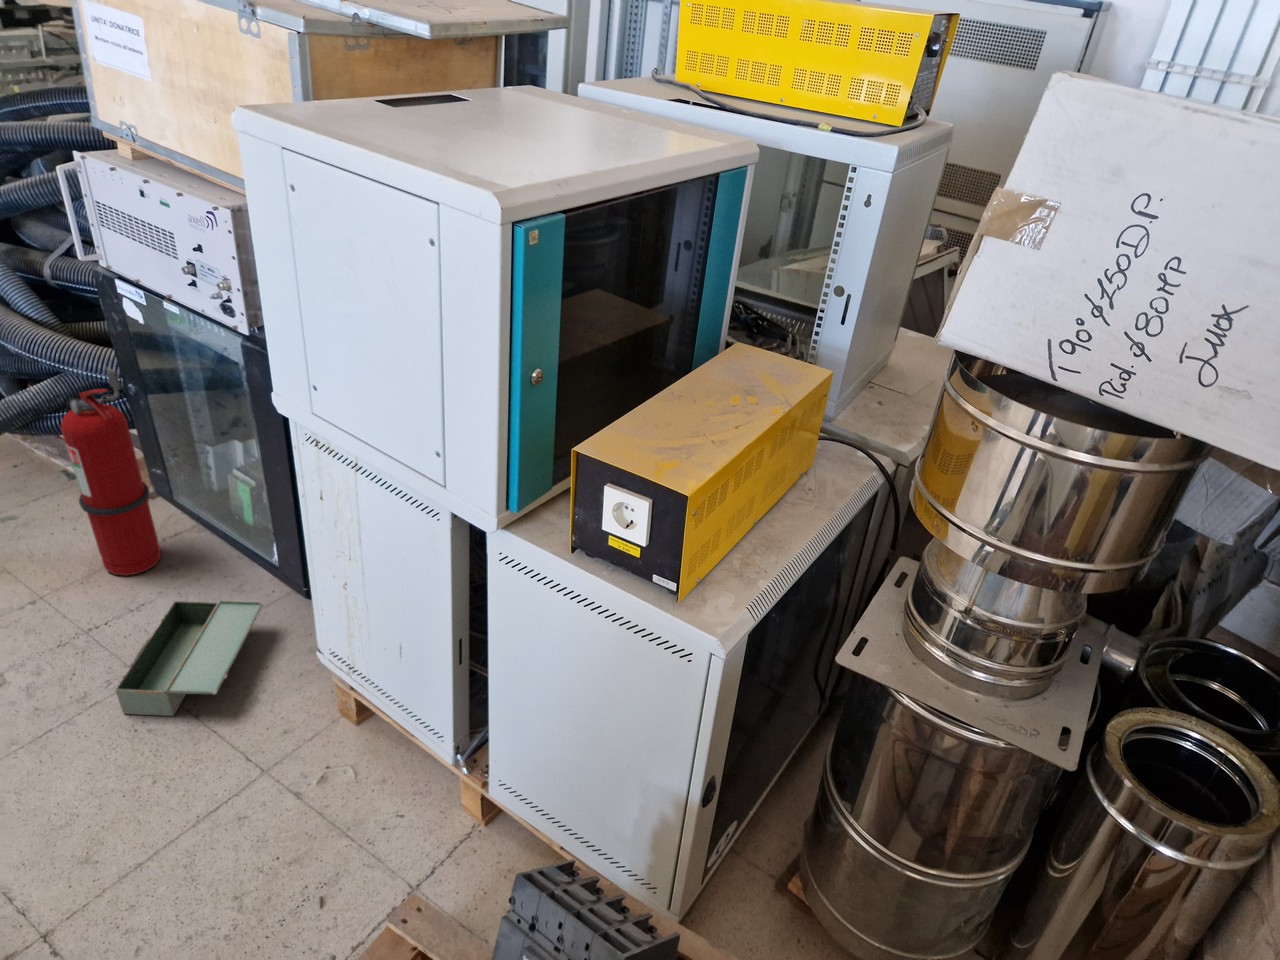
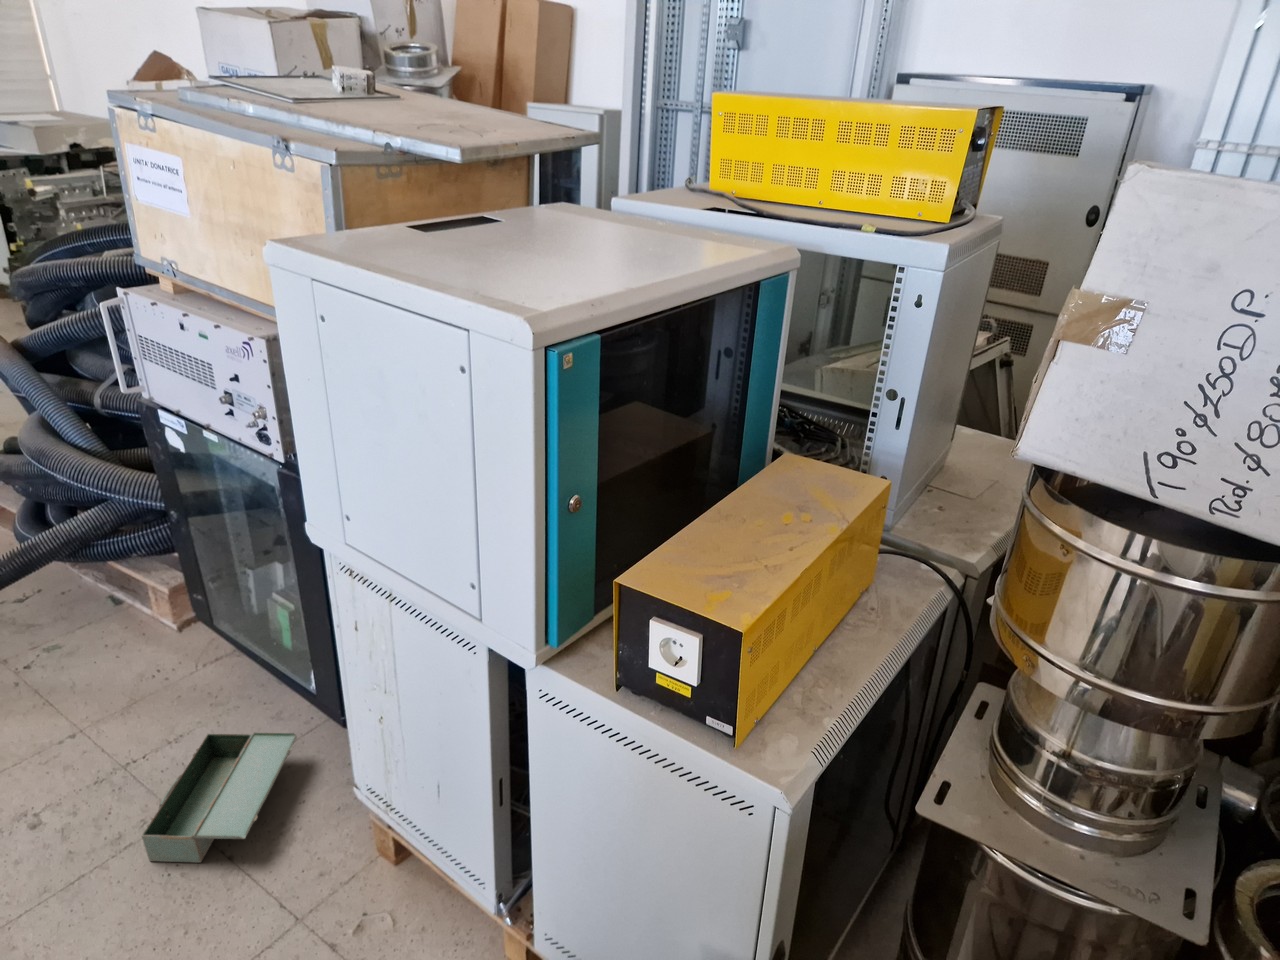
fire extinguisher: present [61,367,161,575] -> none [101,493,198,705]

